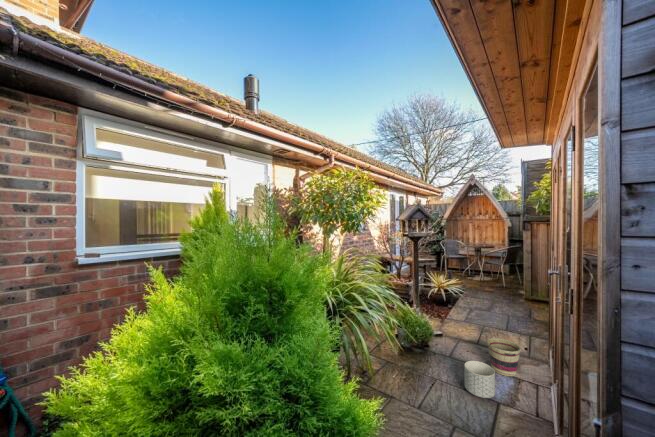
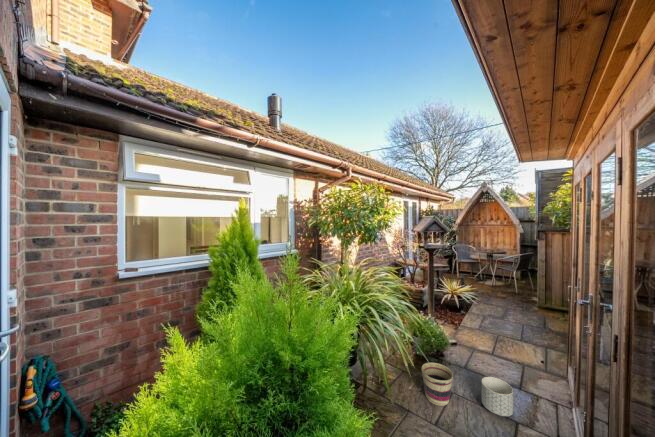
basket: present [487,338,521,376] -> present [422,362,453,406]

